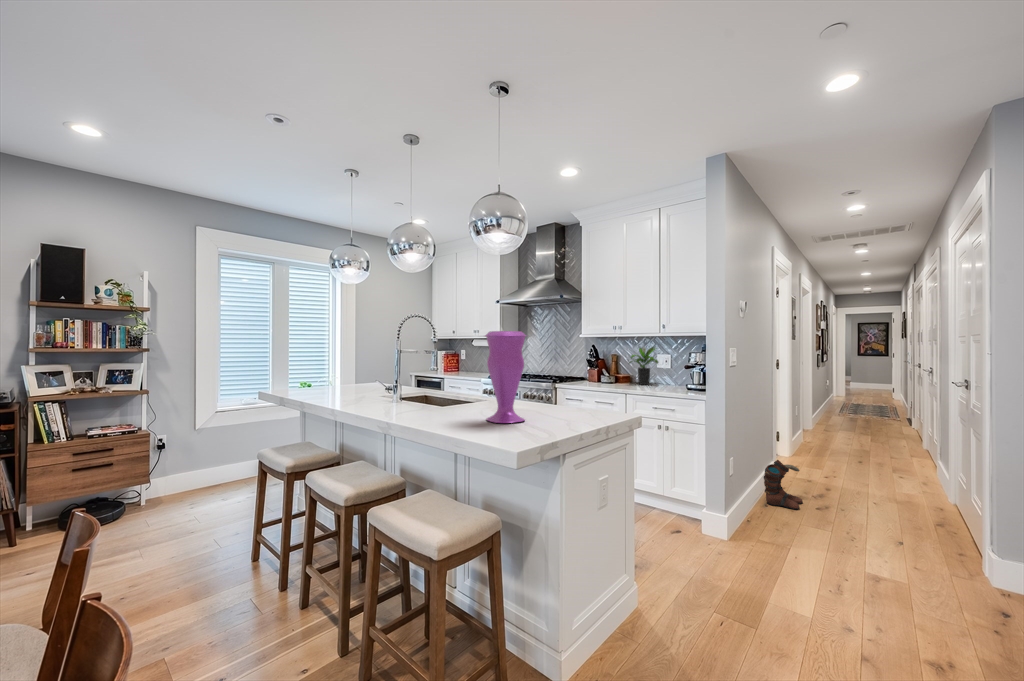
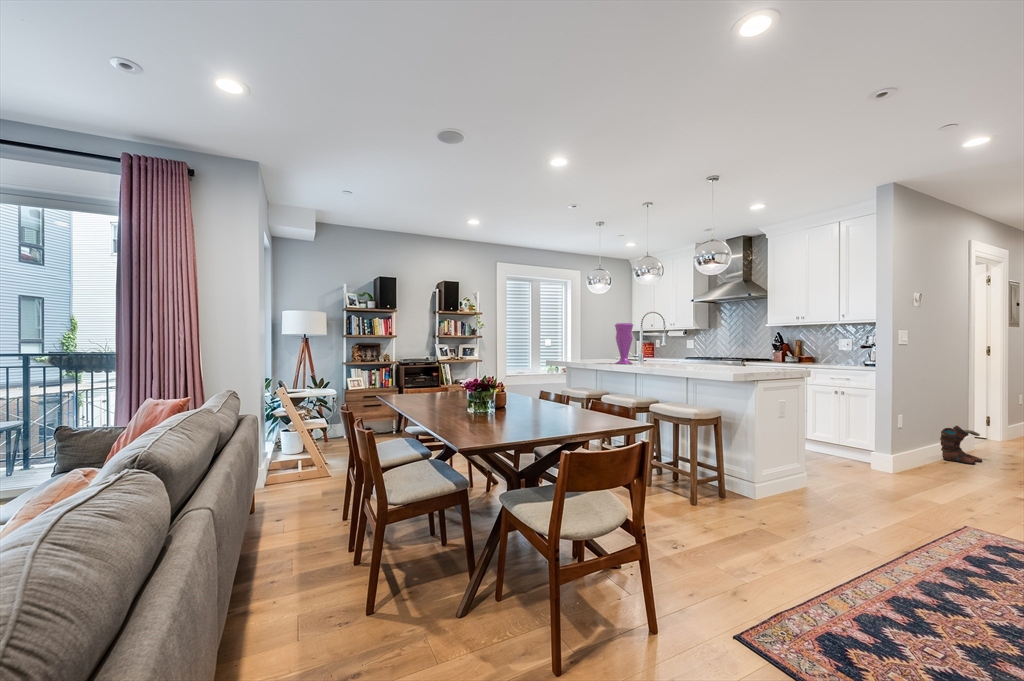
vase: present [485,331,526,423] -> present [615,323,633,364]
potted plant: present [629,347,658,385] -> none [808,332,838,363]

